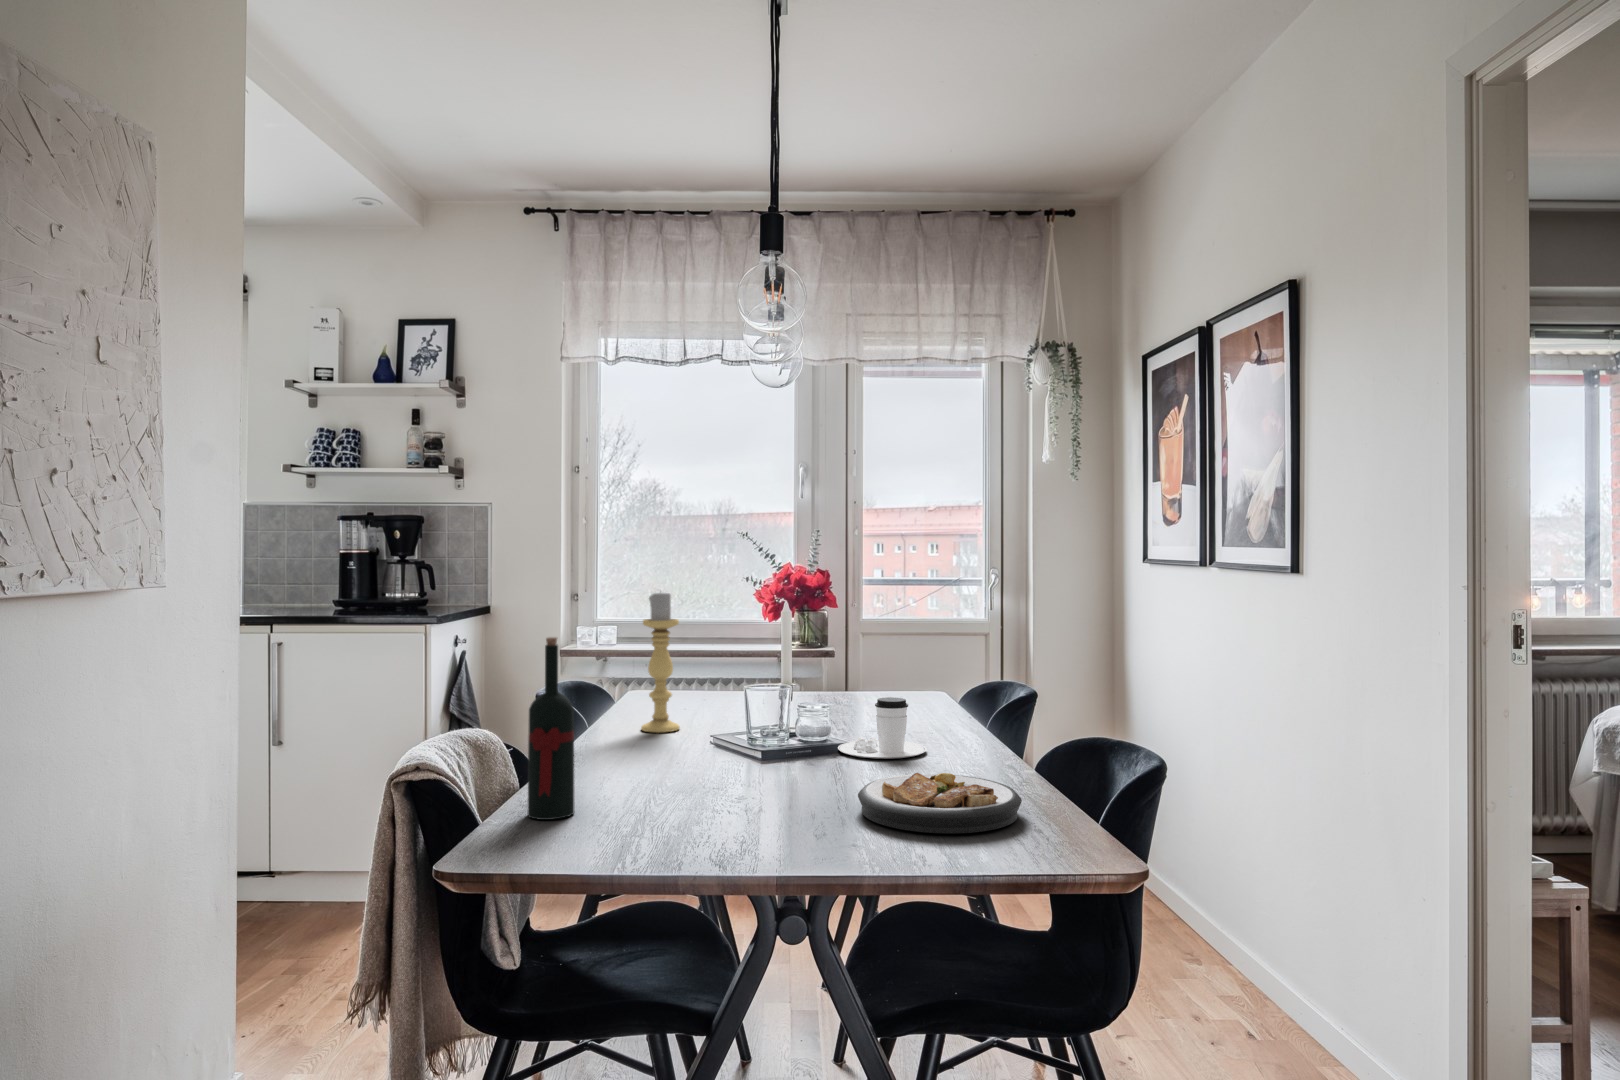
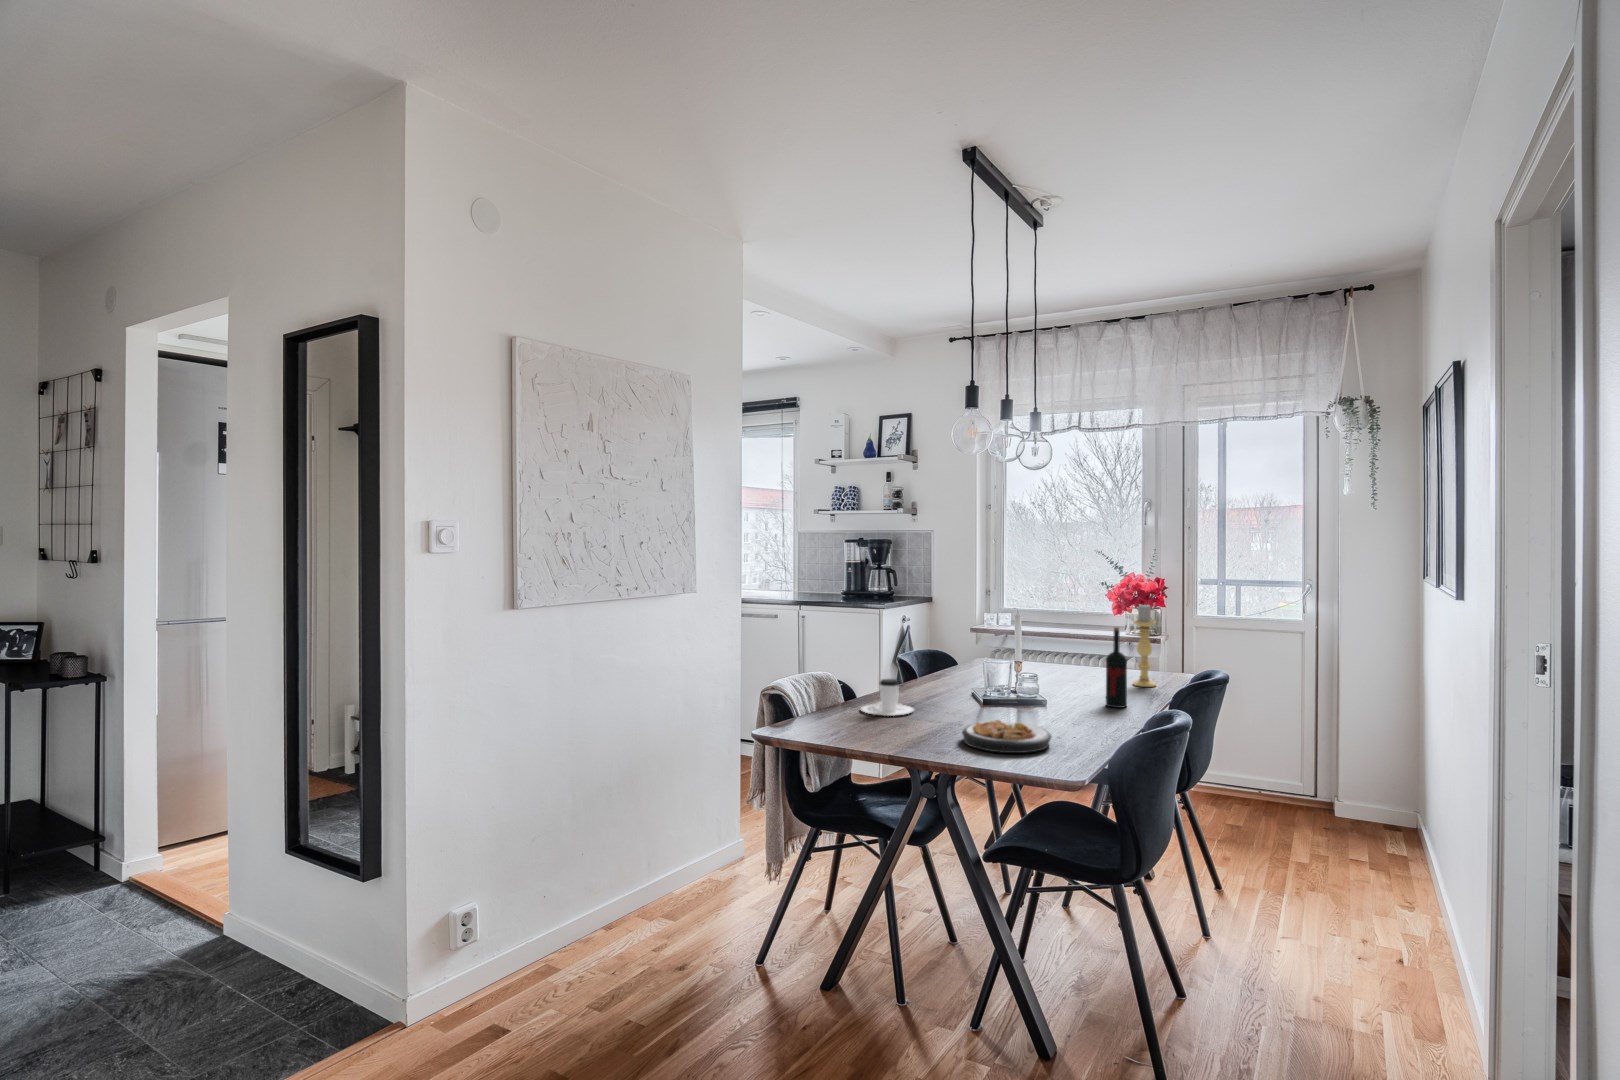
candle holder: present [641,592,680,733] -> present [1133,605,1156,687]
wine bottle: present [528,637,574,820] -> present [1106,627,1127,708]
coffee cup: present [838,697,926,759] -> present [861,679,914,716]

